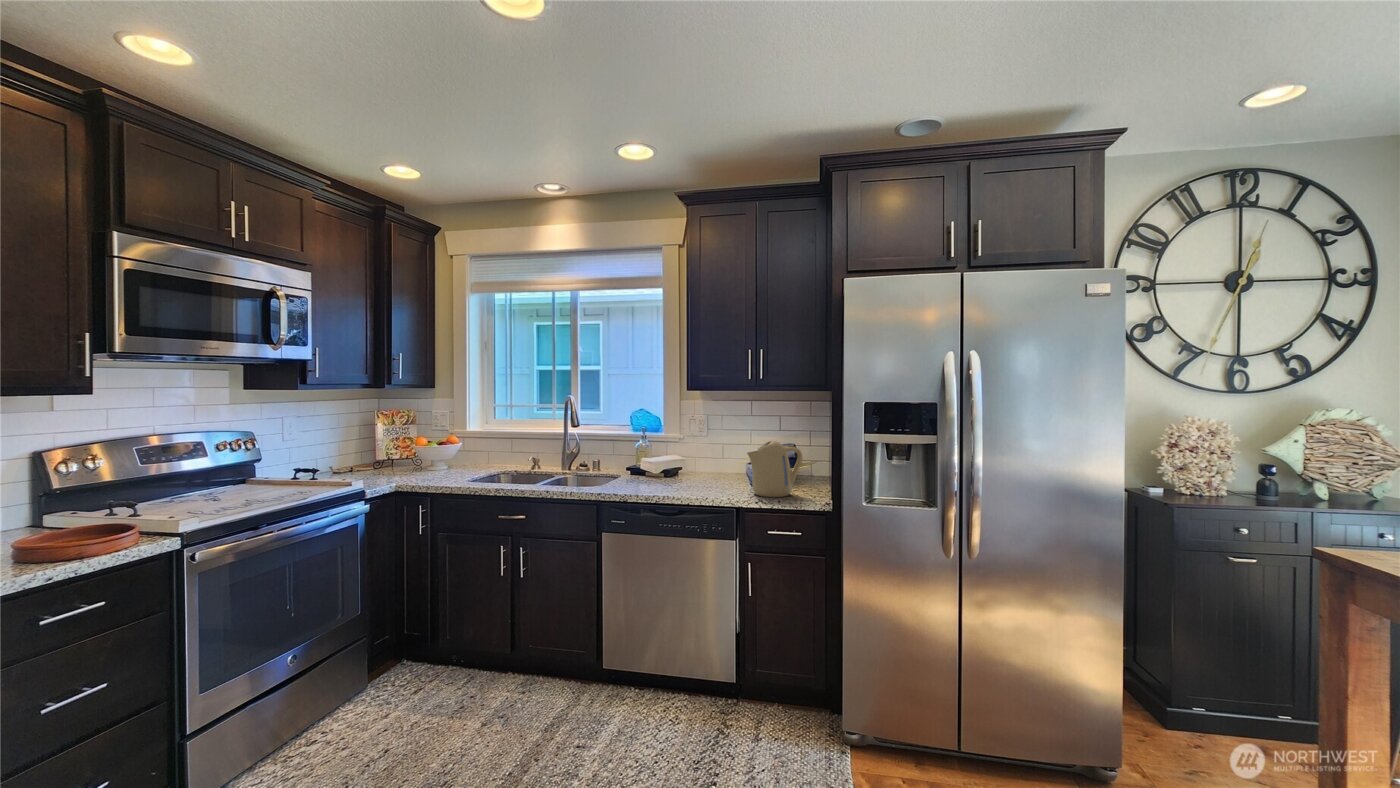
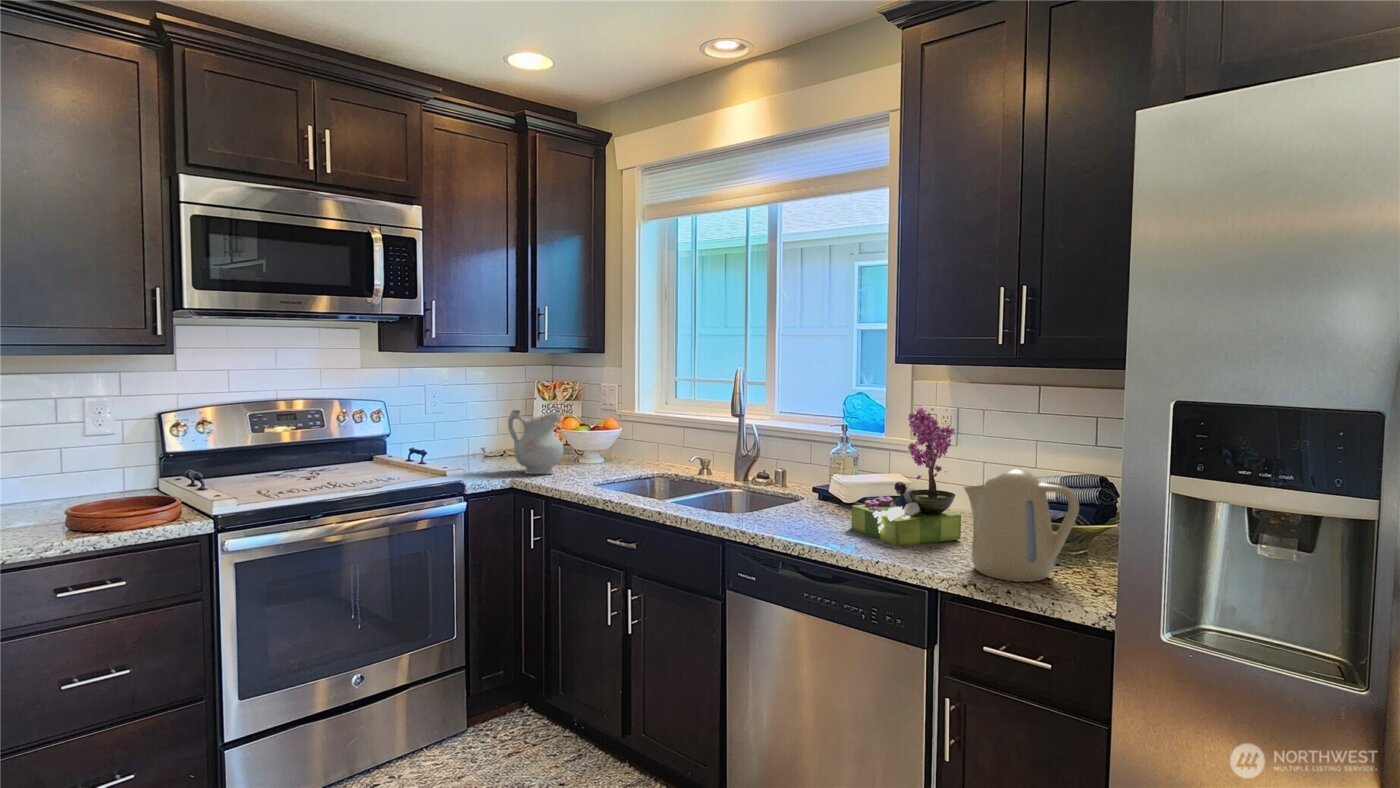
flower arrangement: none [670,413,729,491] -> present [851,407,961,546]
ceramic pitcher: none [381,432,430,480] -> present [508,410,564,474]

